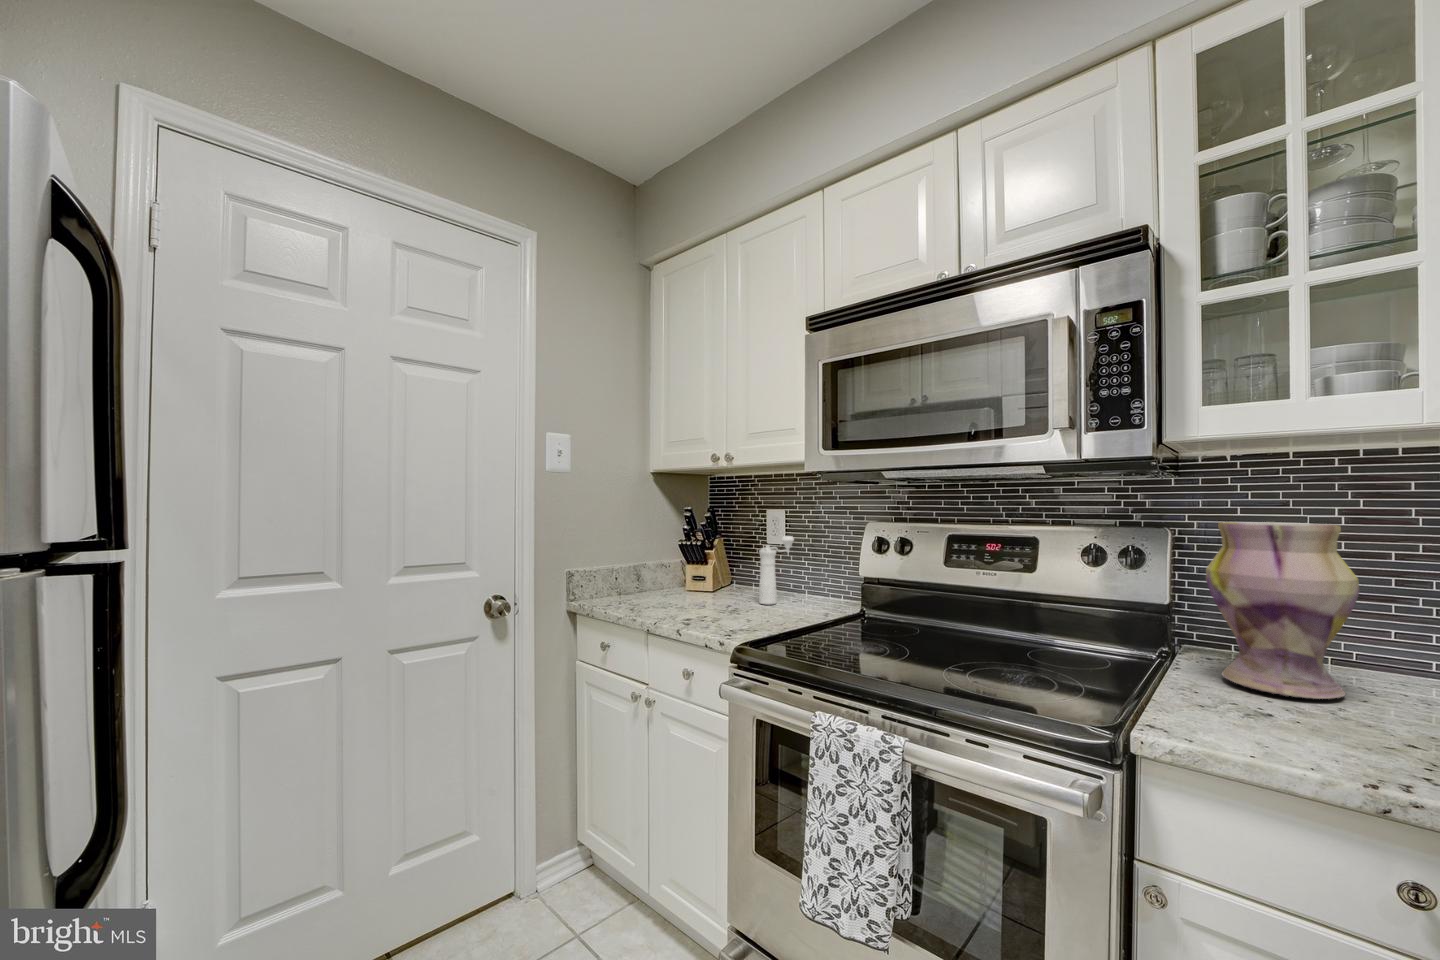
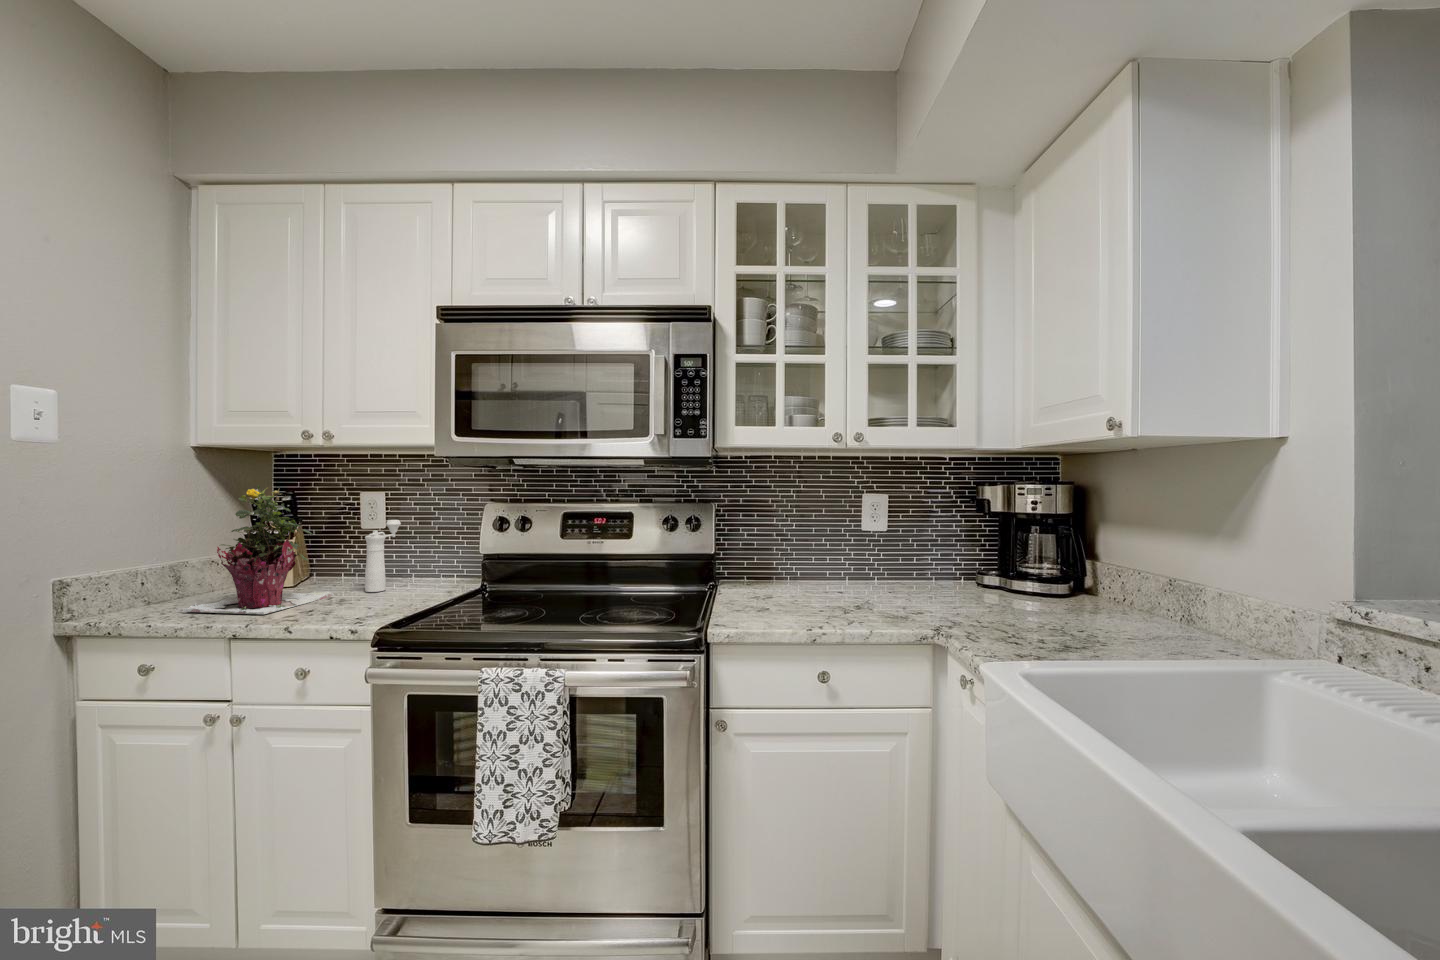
potted plant: none [629,501,734,614] -> present [183,485,334,614]
vase: present [1206,522,1360,699] -> none [733,497,799,598]

